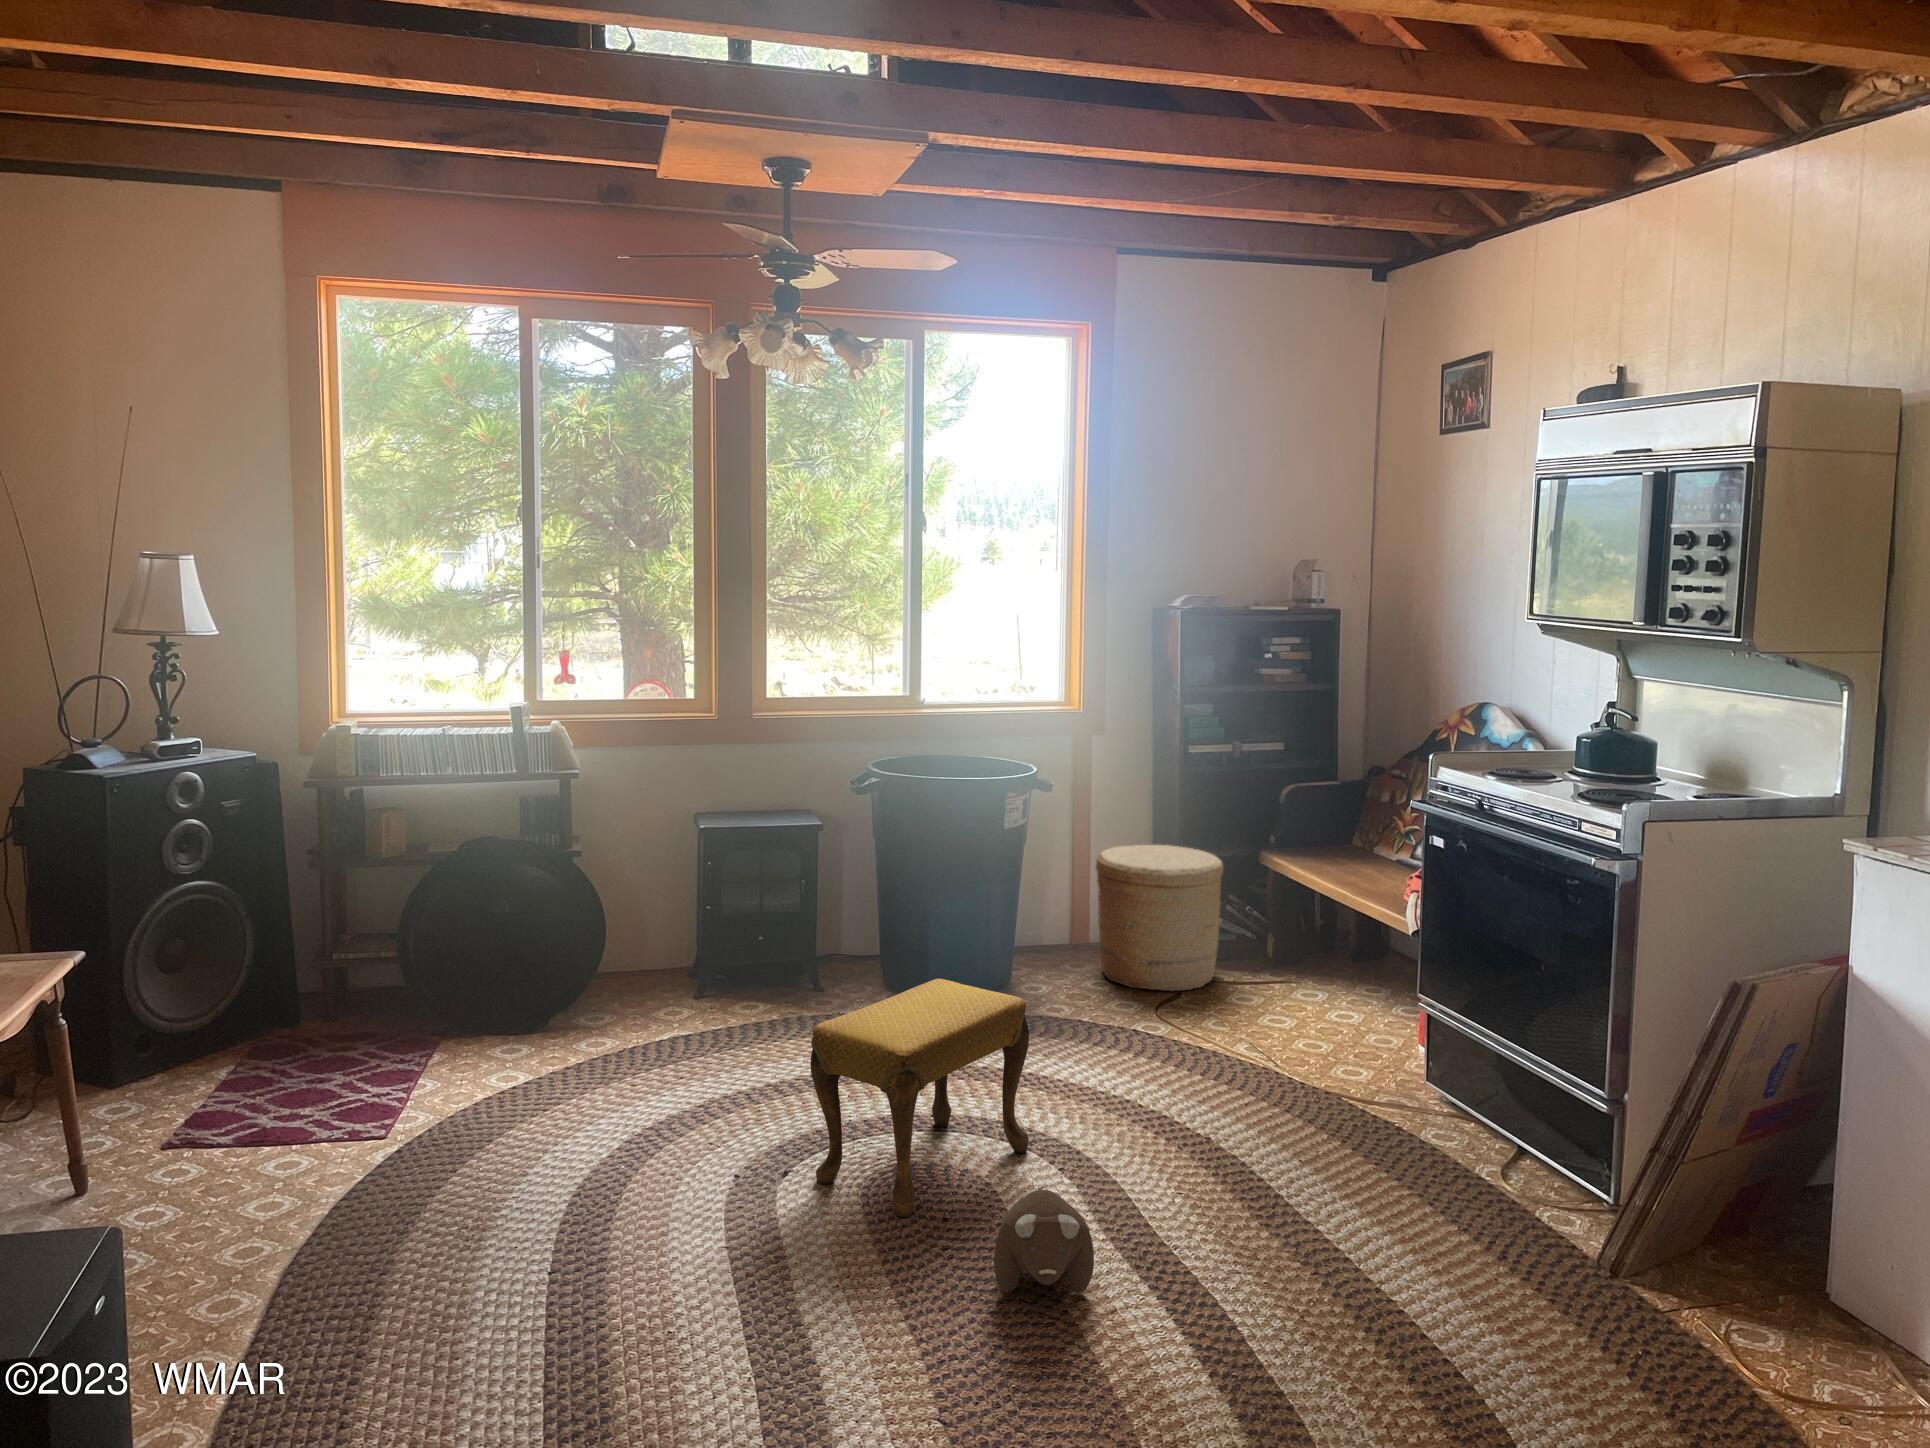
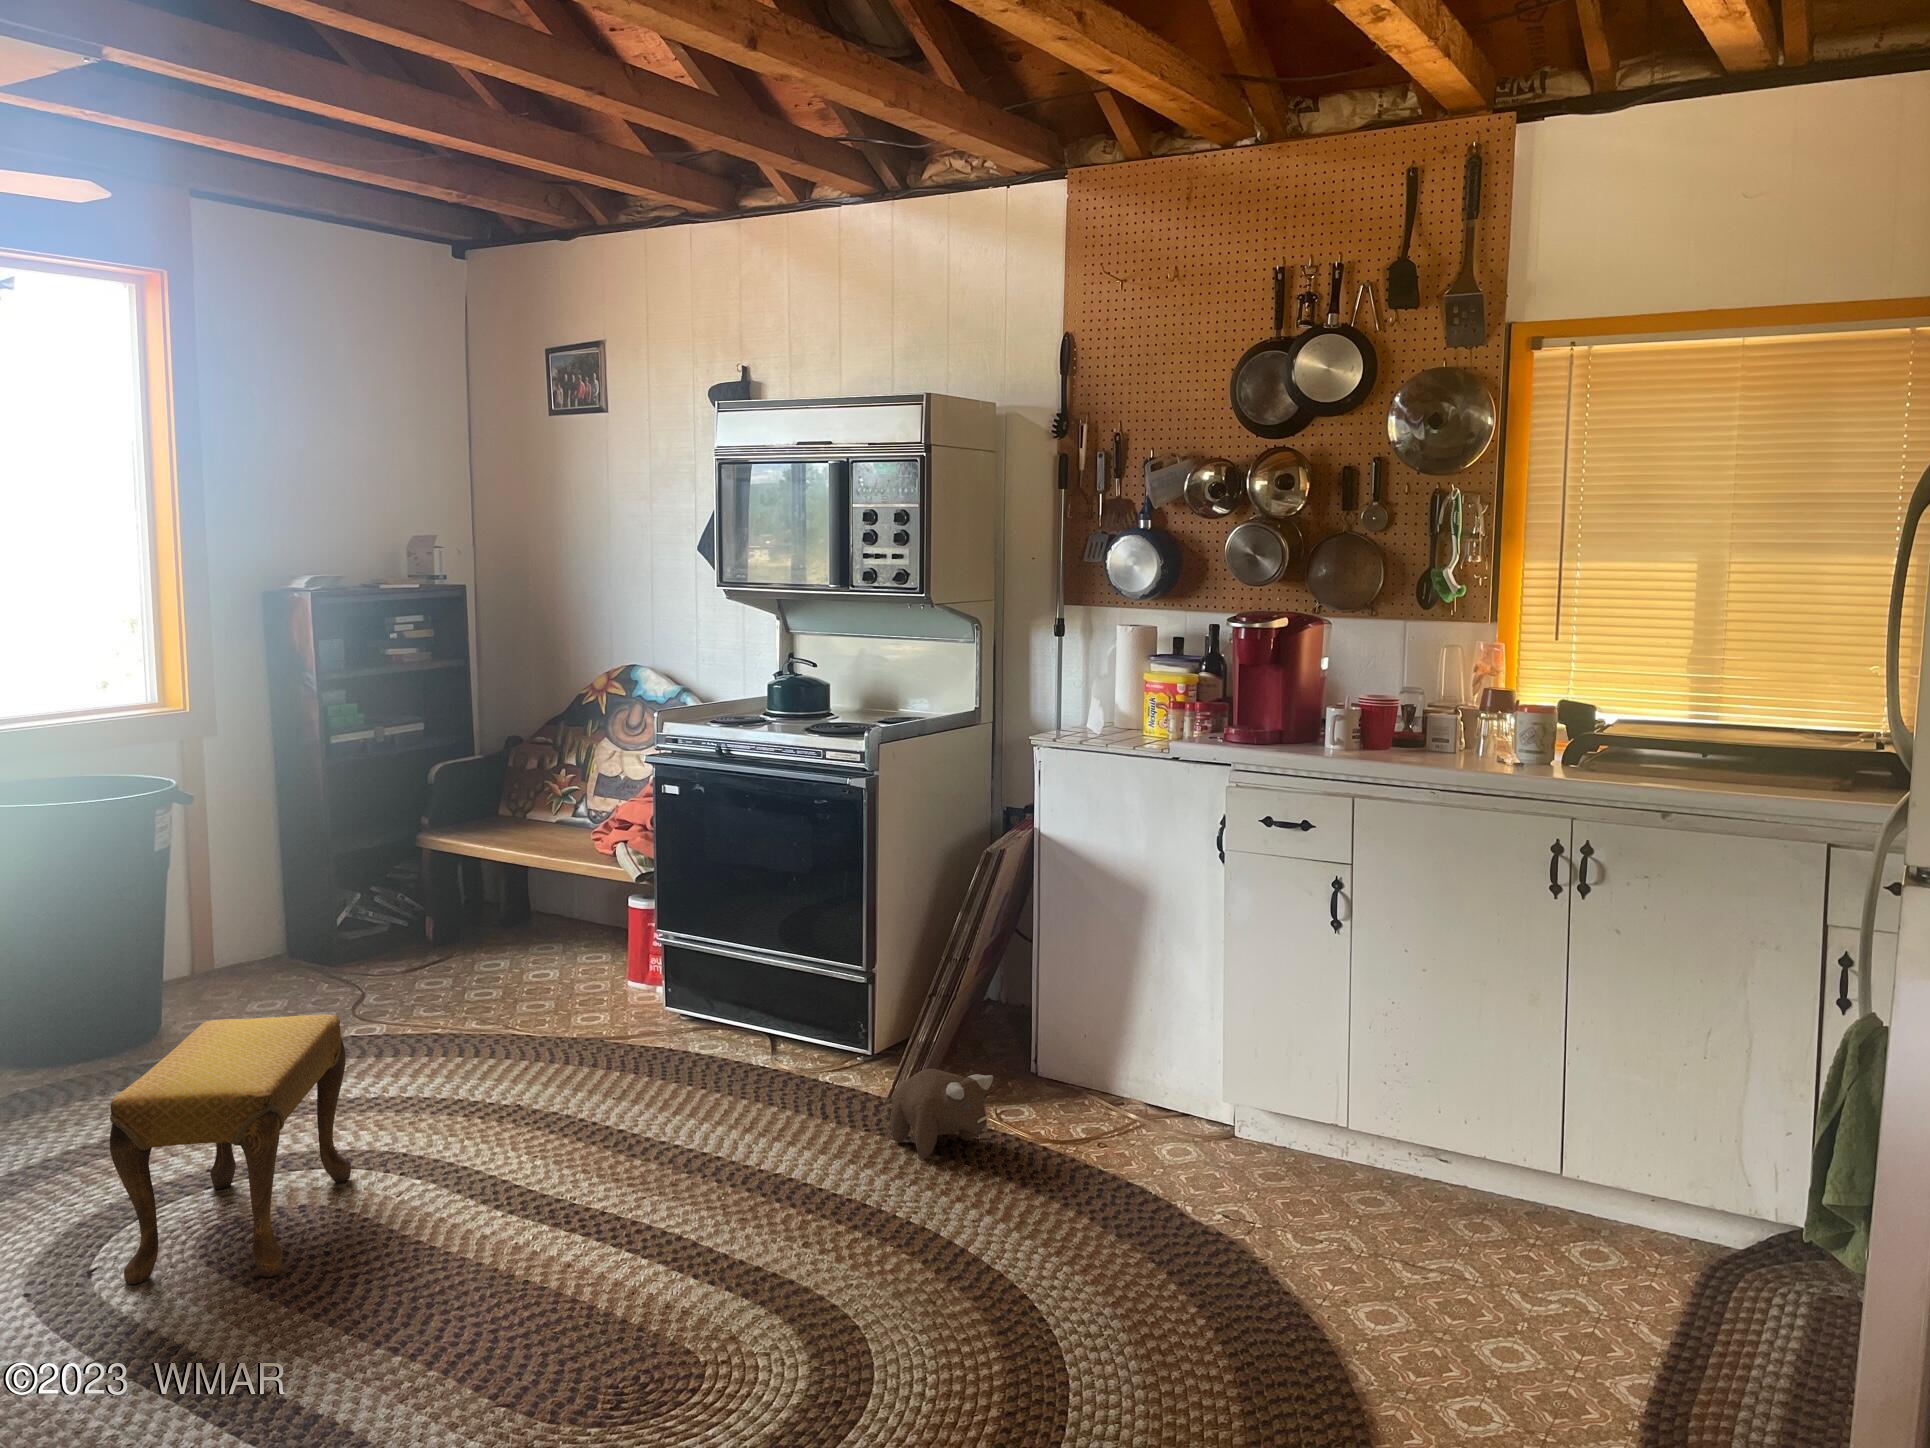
woven basket: present [1096,845,1223,991] -> none [239,848,394,1009]
plush toy: present [994,1190,1094,1293] -> present [890,1069,993,1158]

